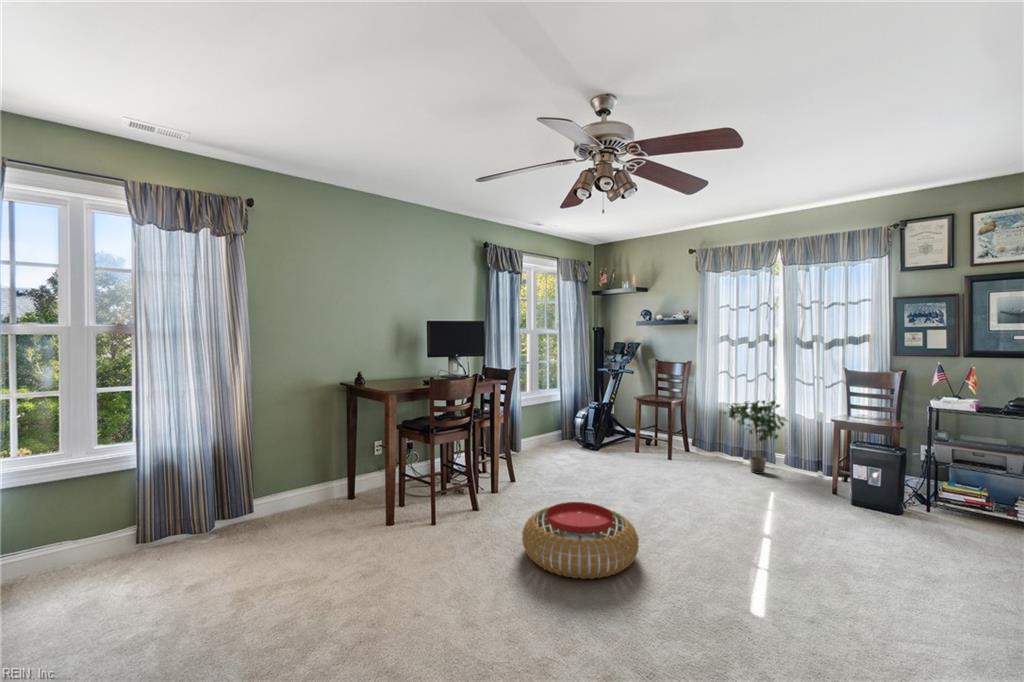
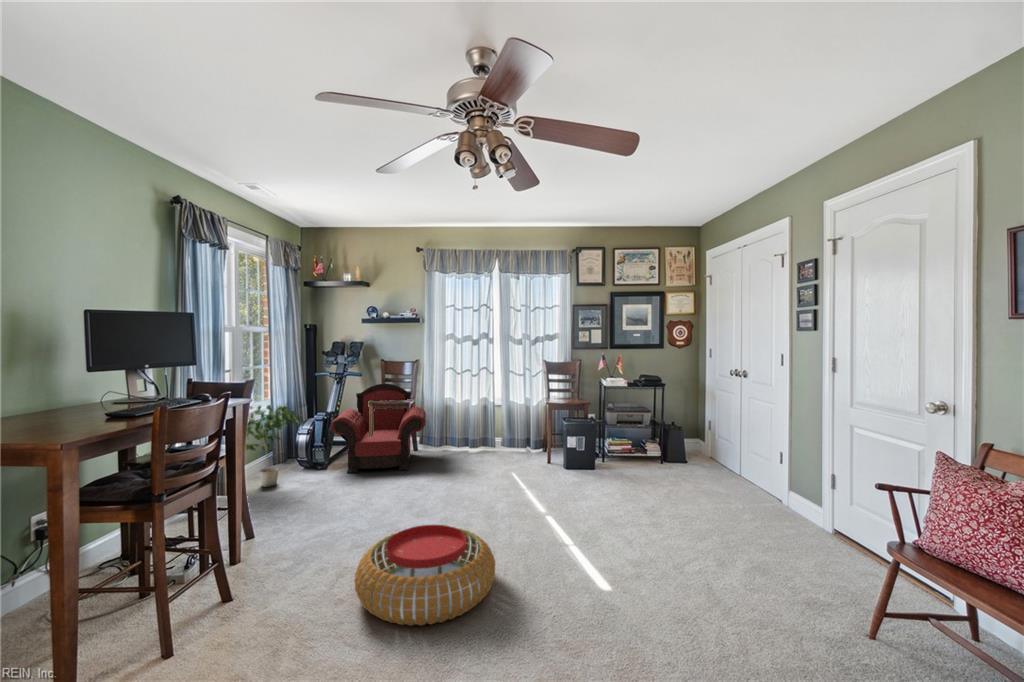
armchair: none [596,382,692,467] -> present [331,383,426,473]
potted plant: present [723,401,787,474] -> present [245,405,302,487]

